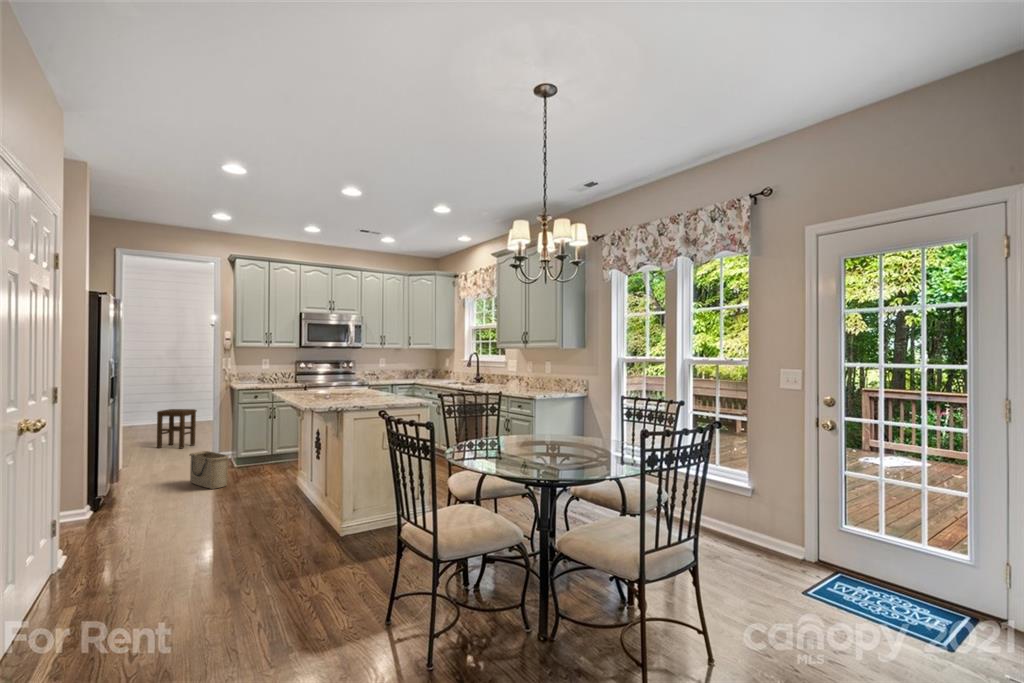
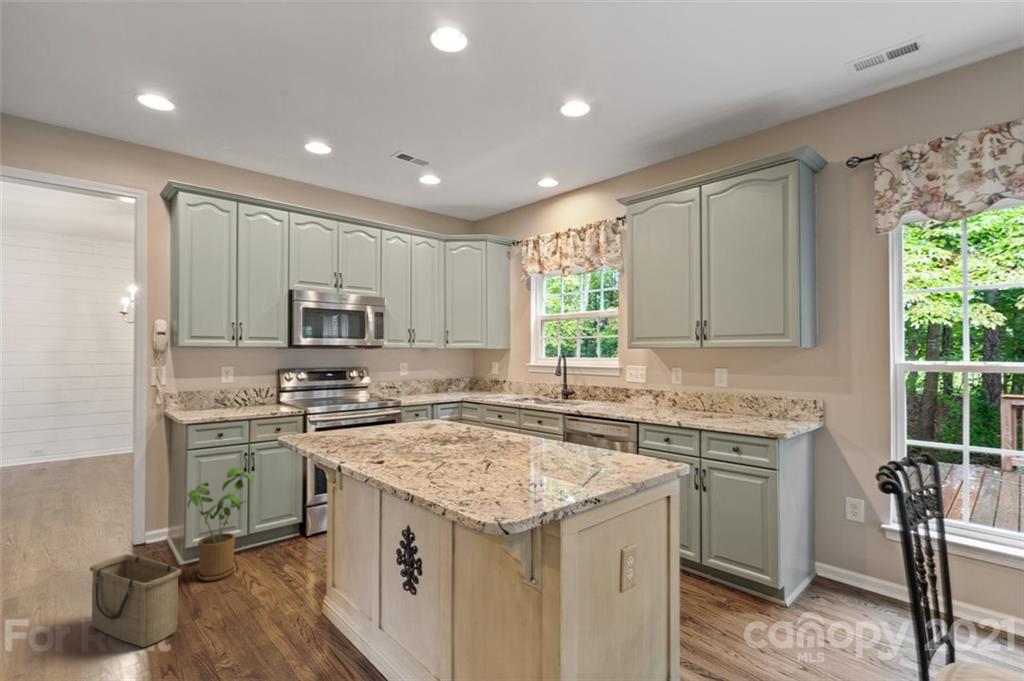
stool: present [157,409,197,448] -> none [22,449,99,519]
house plant: none [237,414,274,473] -> present [187,467,254,581]

